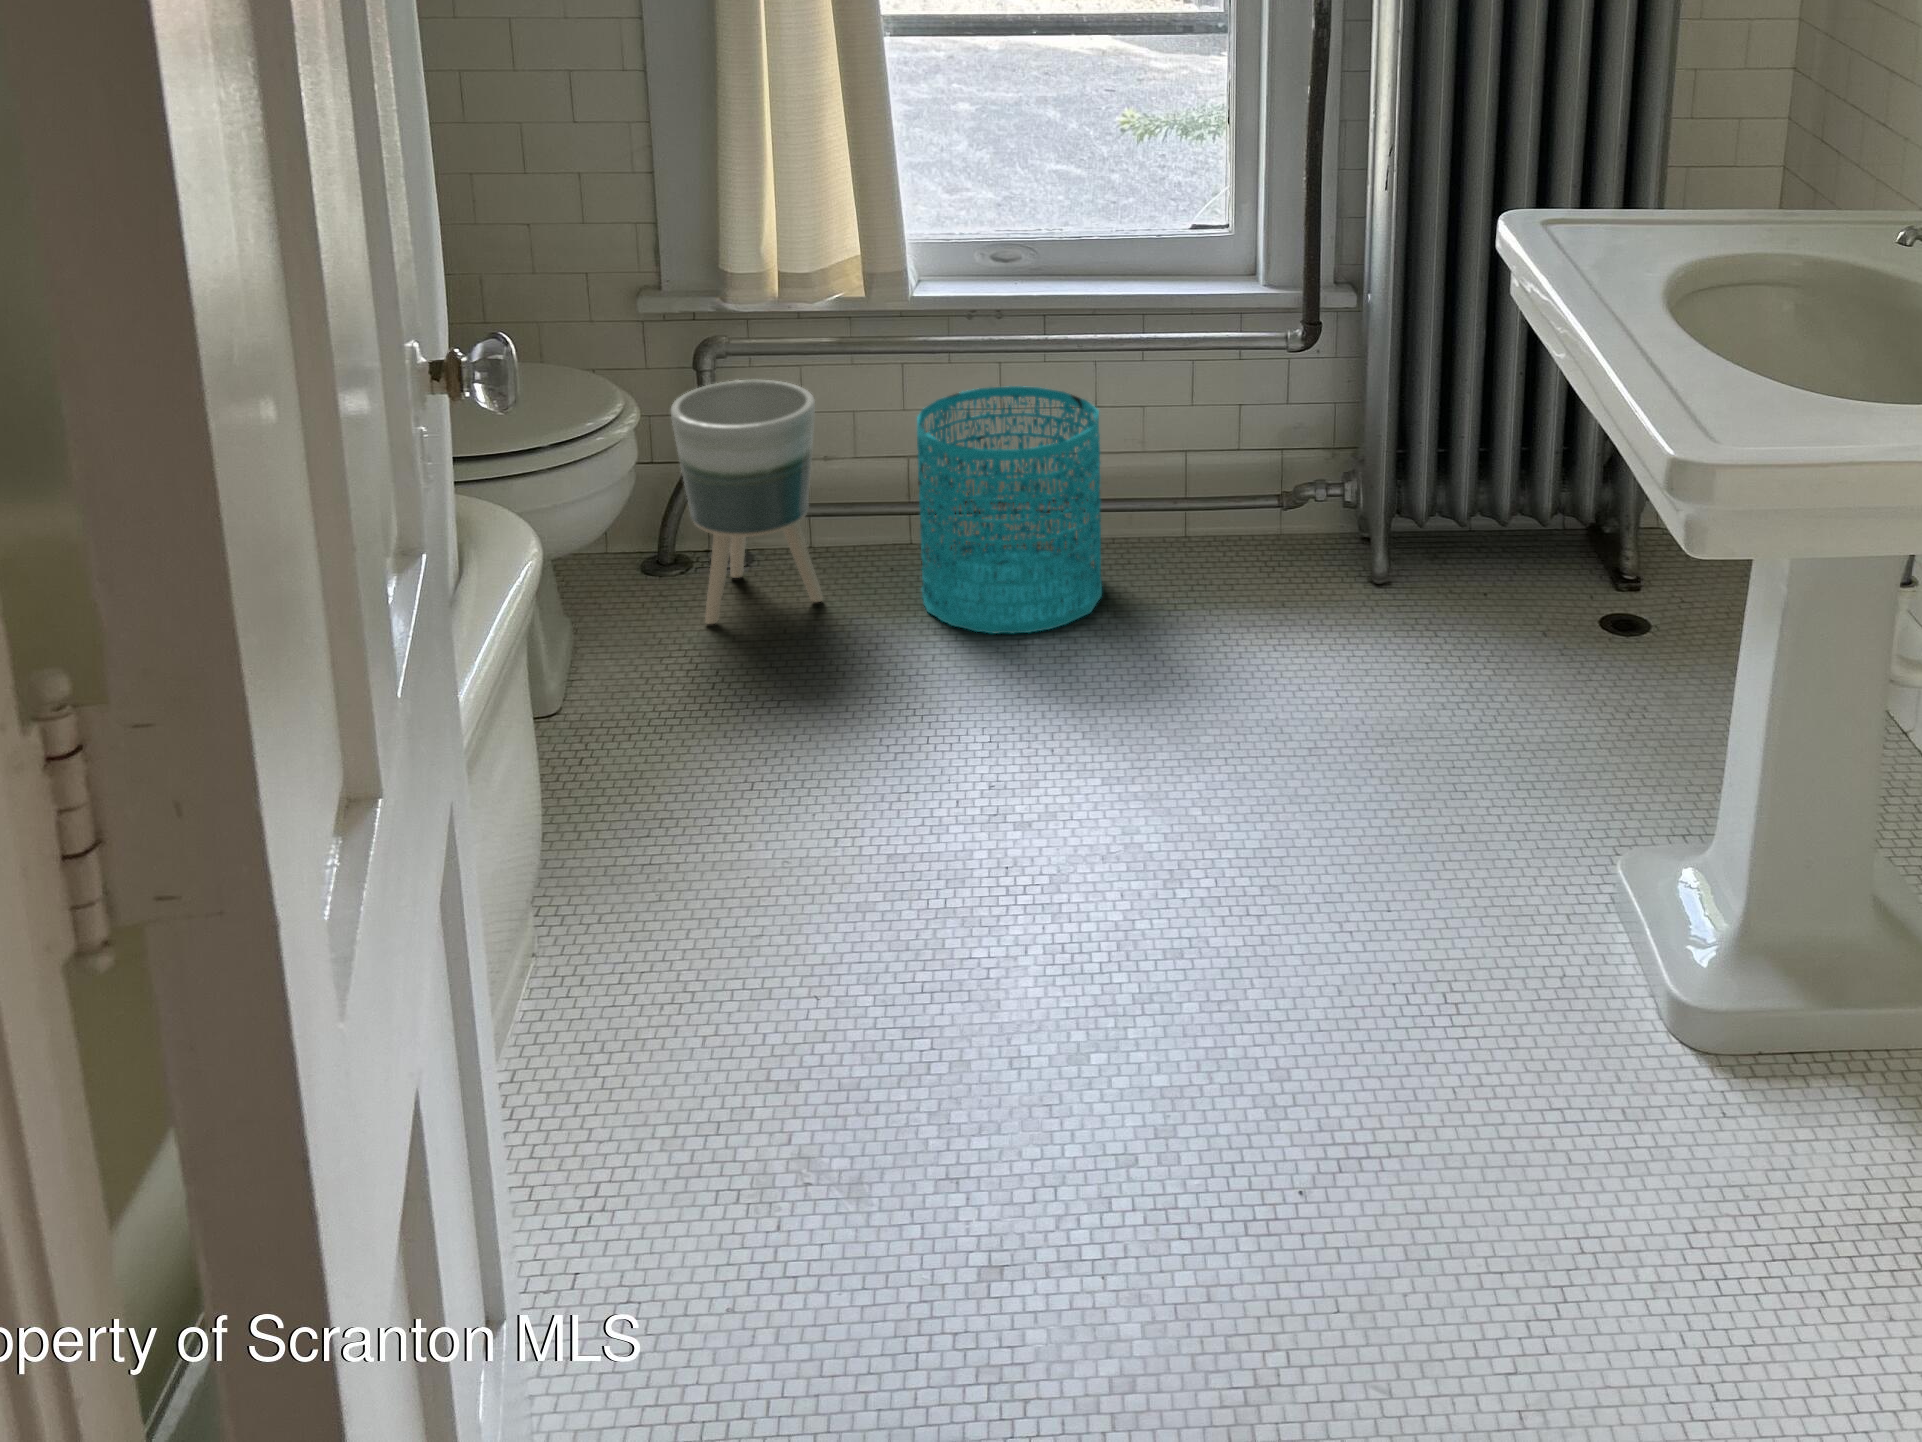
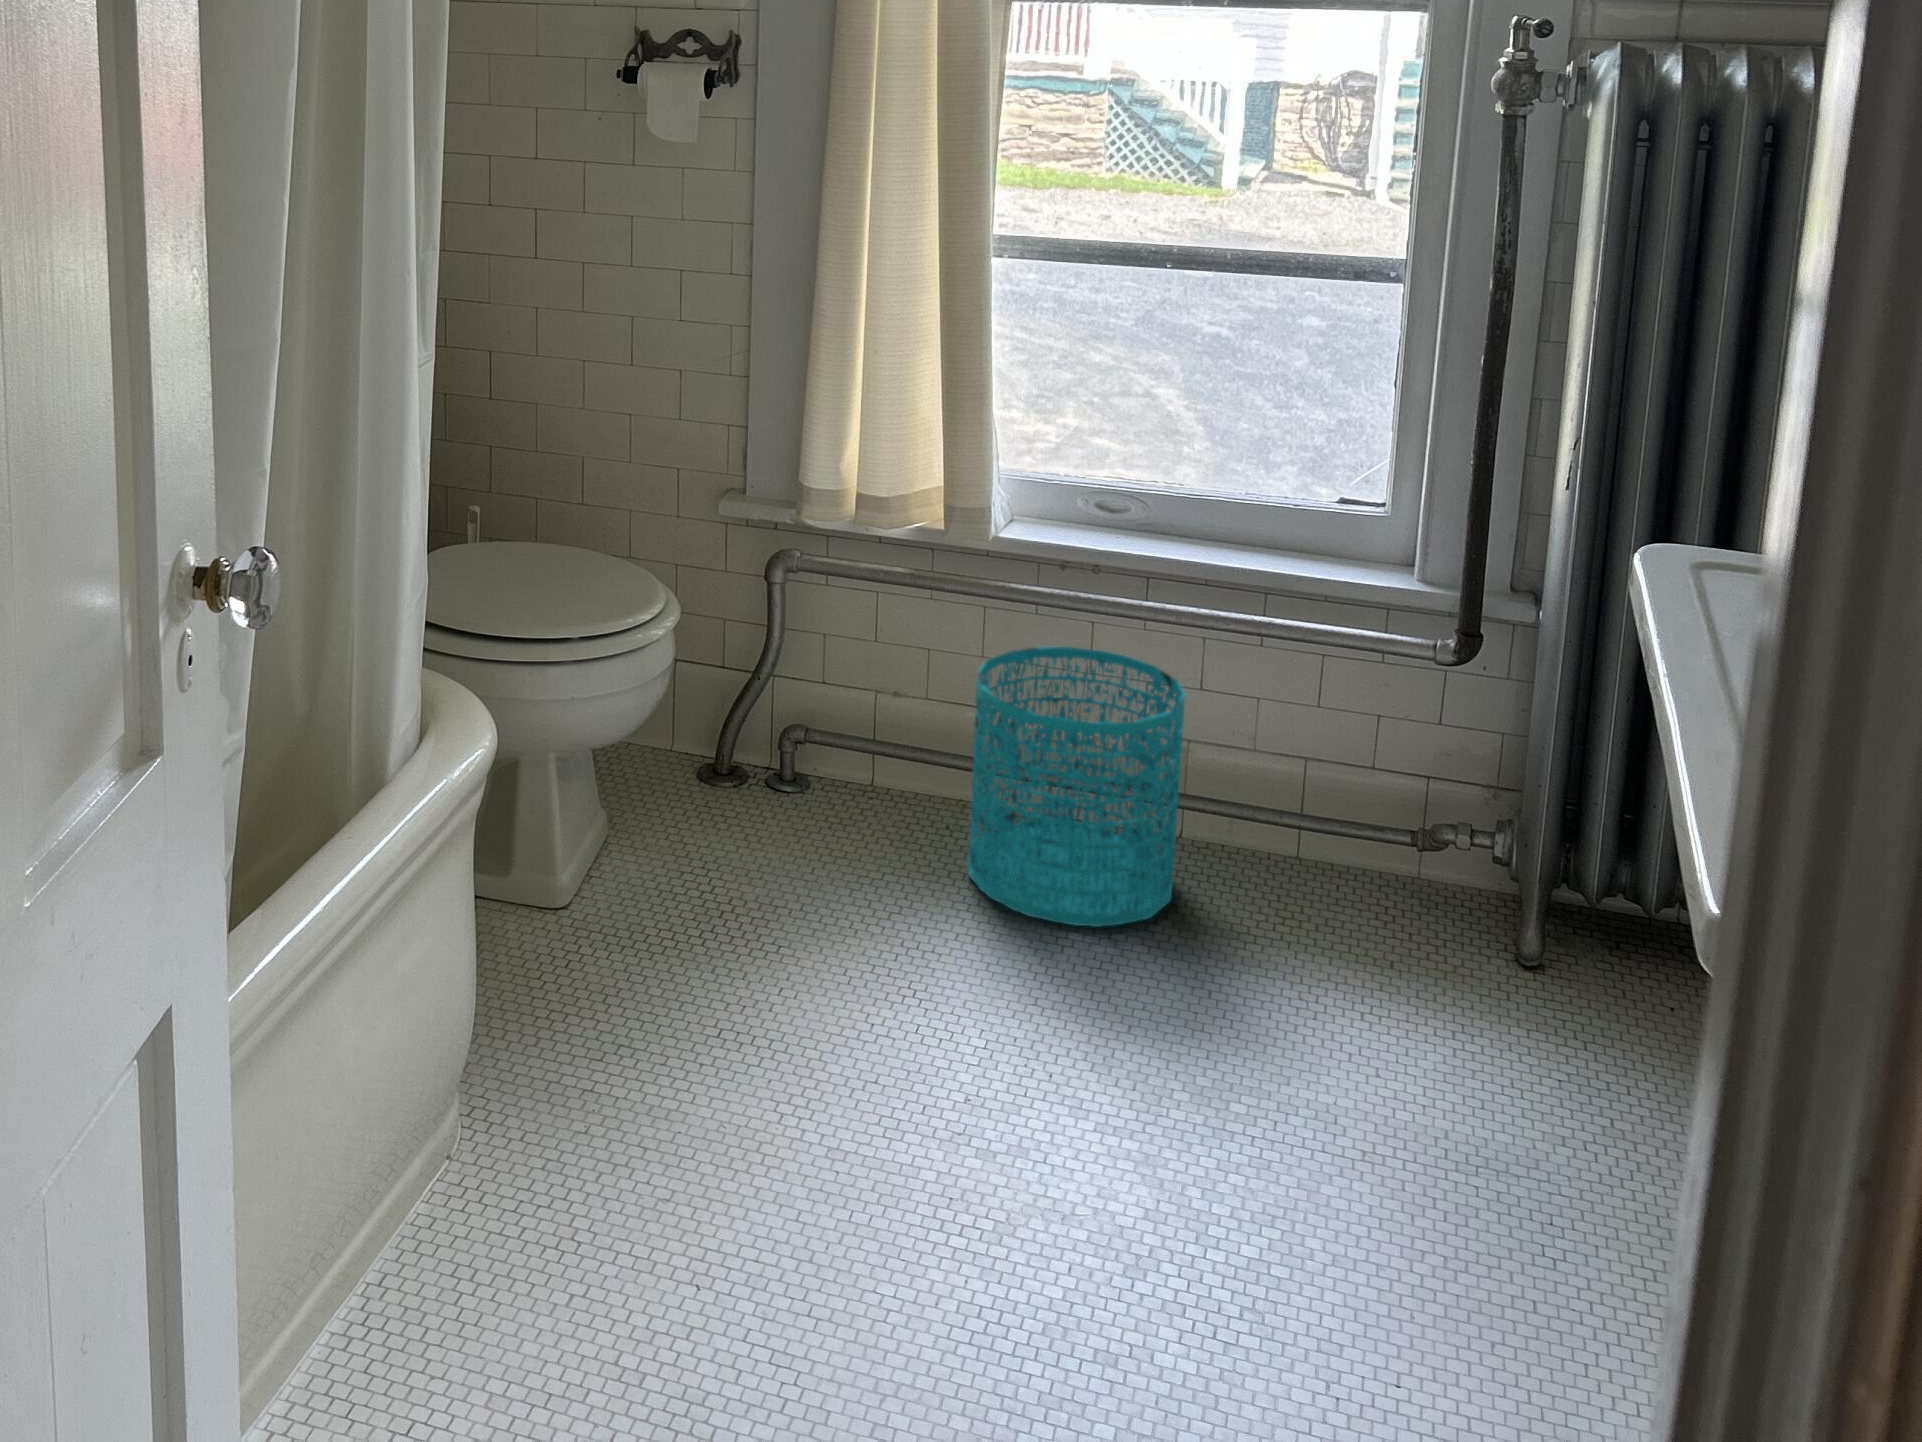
planter: present [671,380,823,624] -> none [729,597,876,841]

